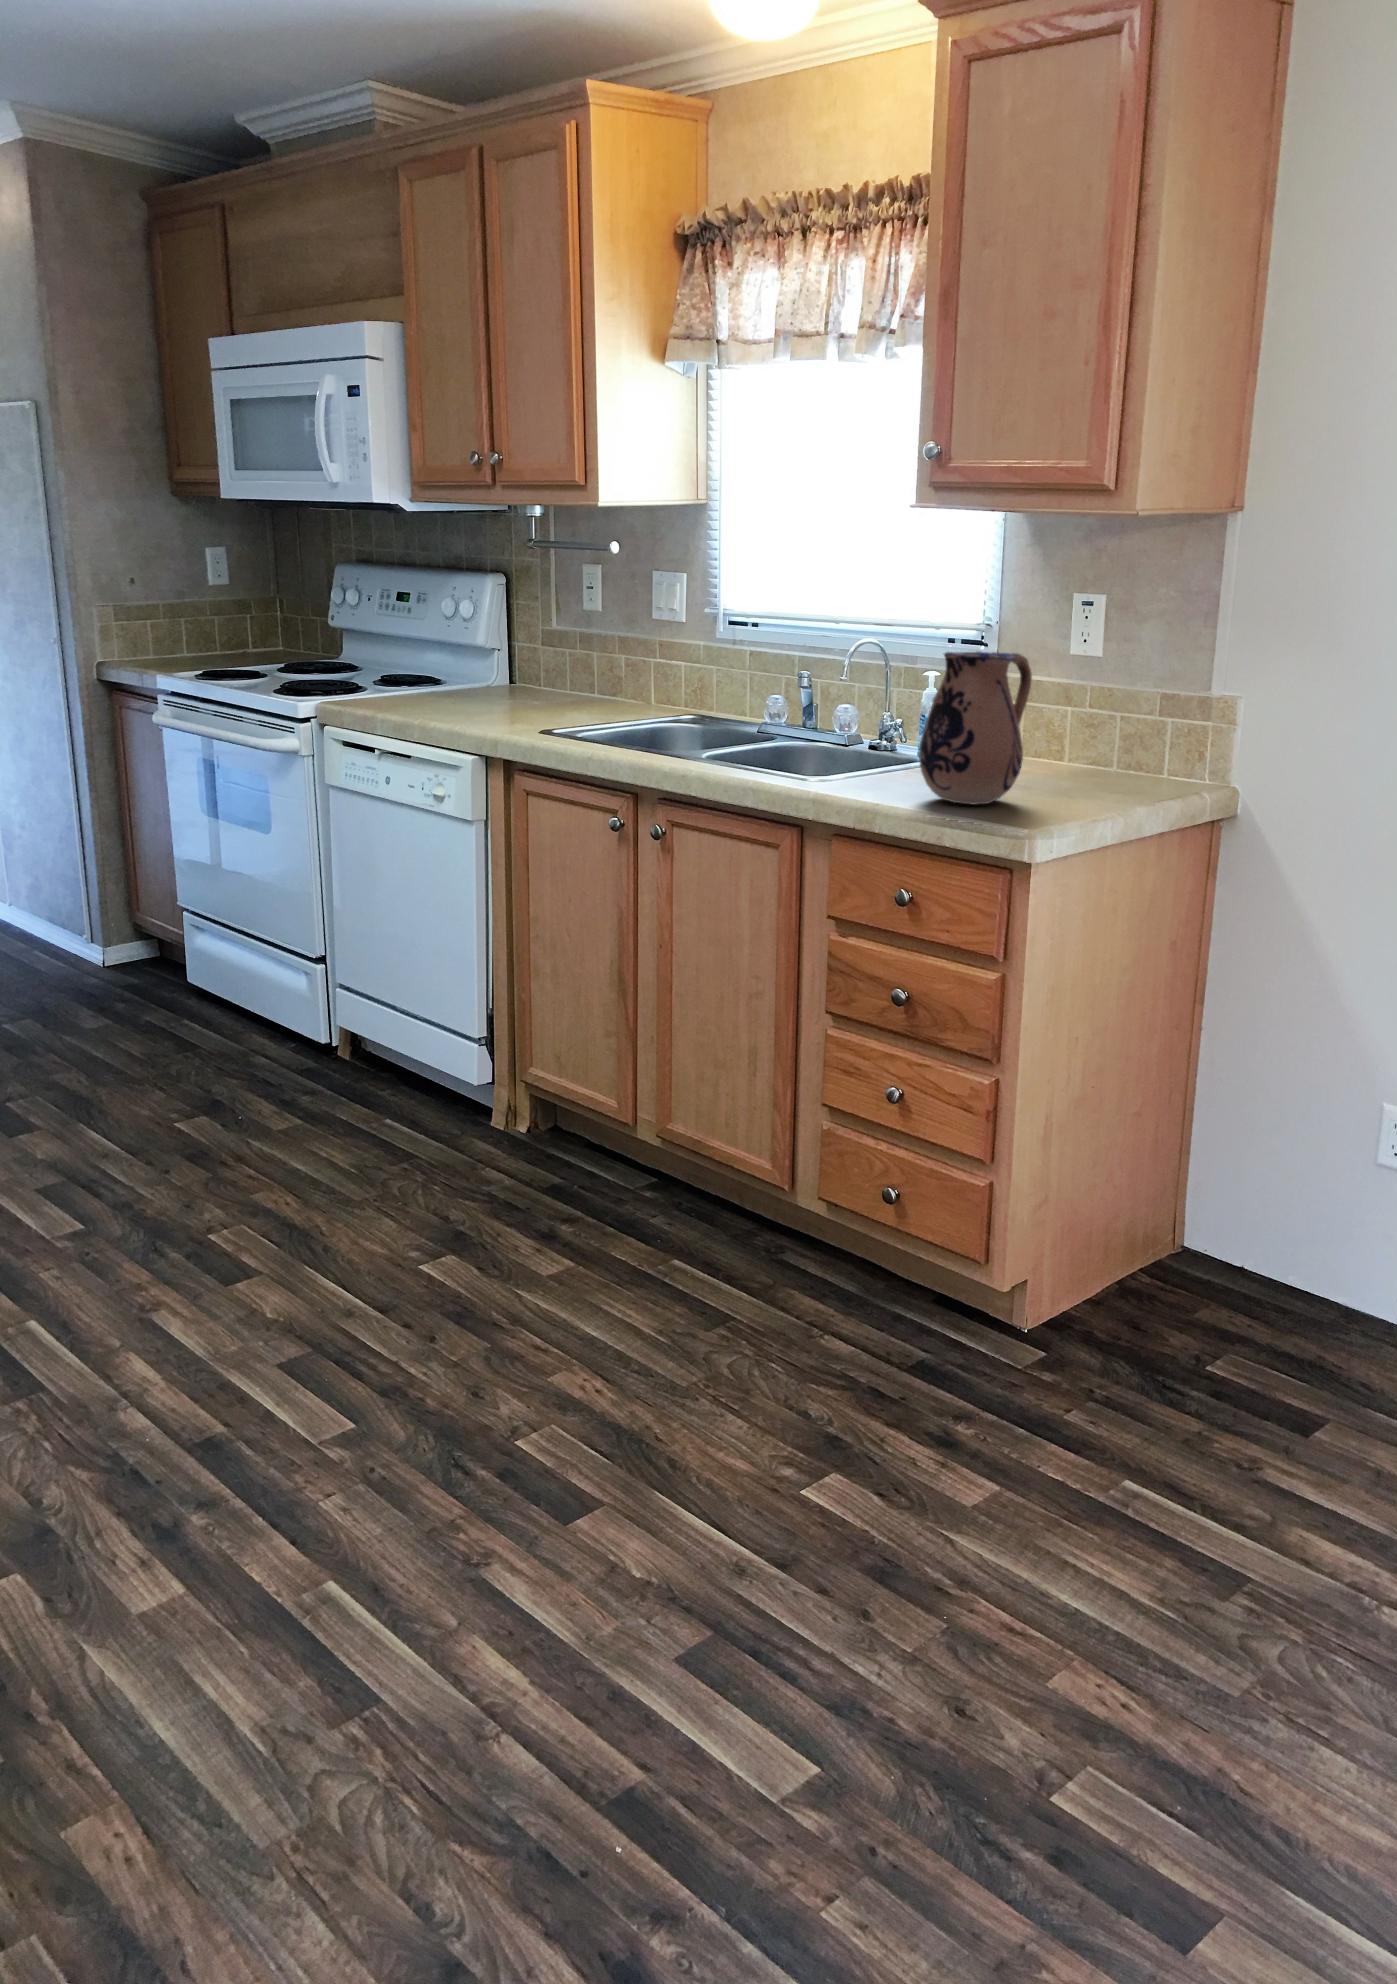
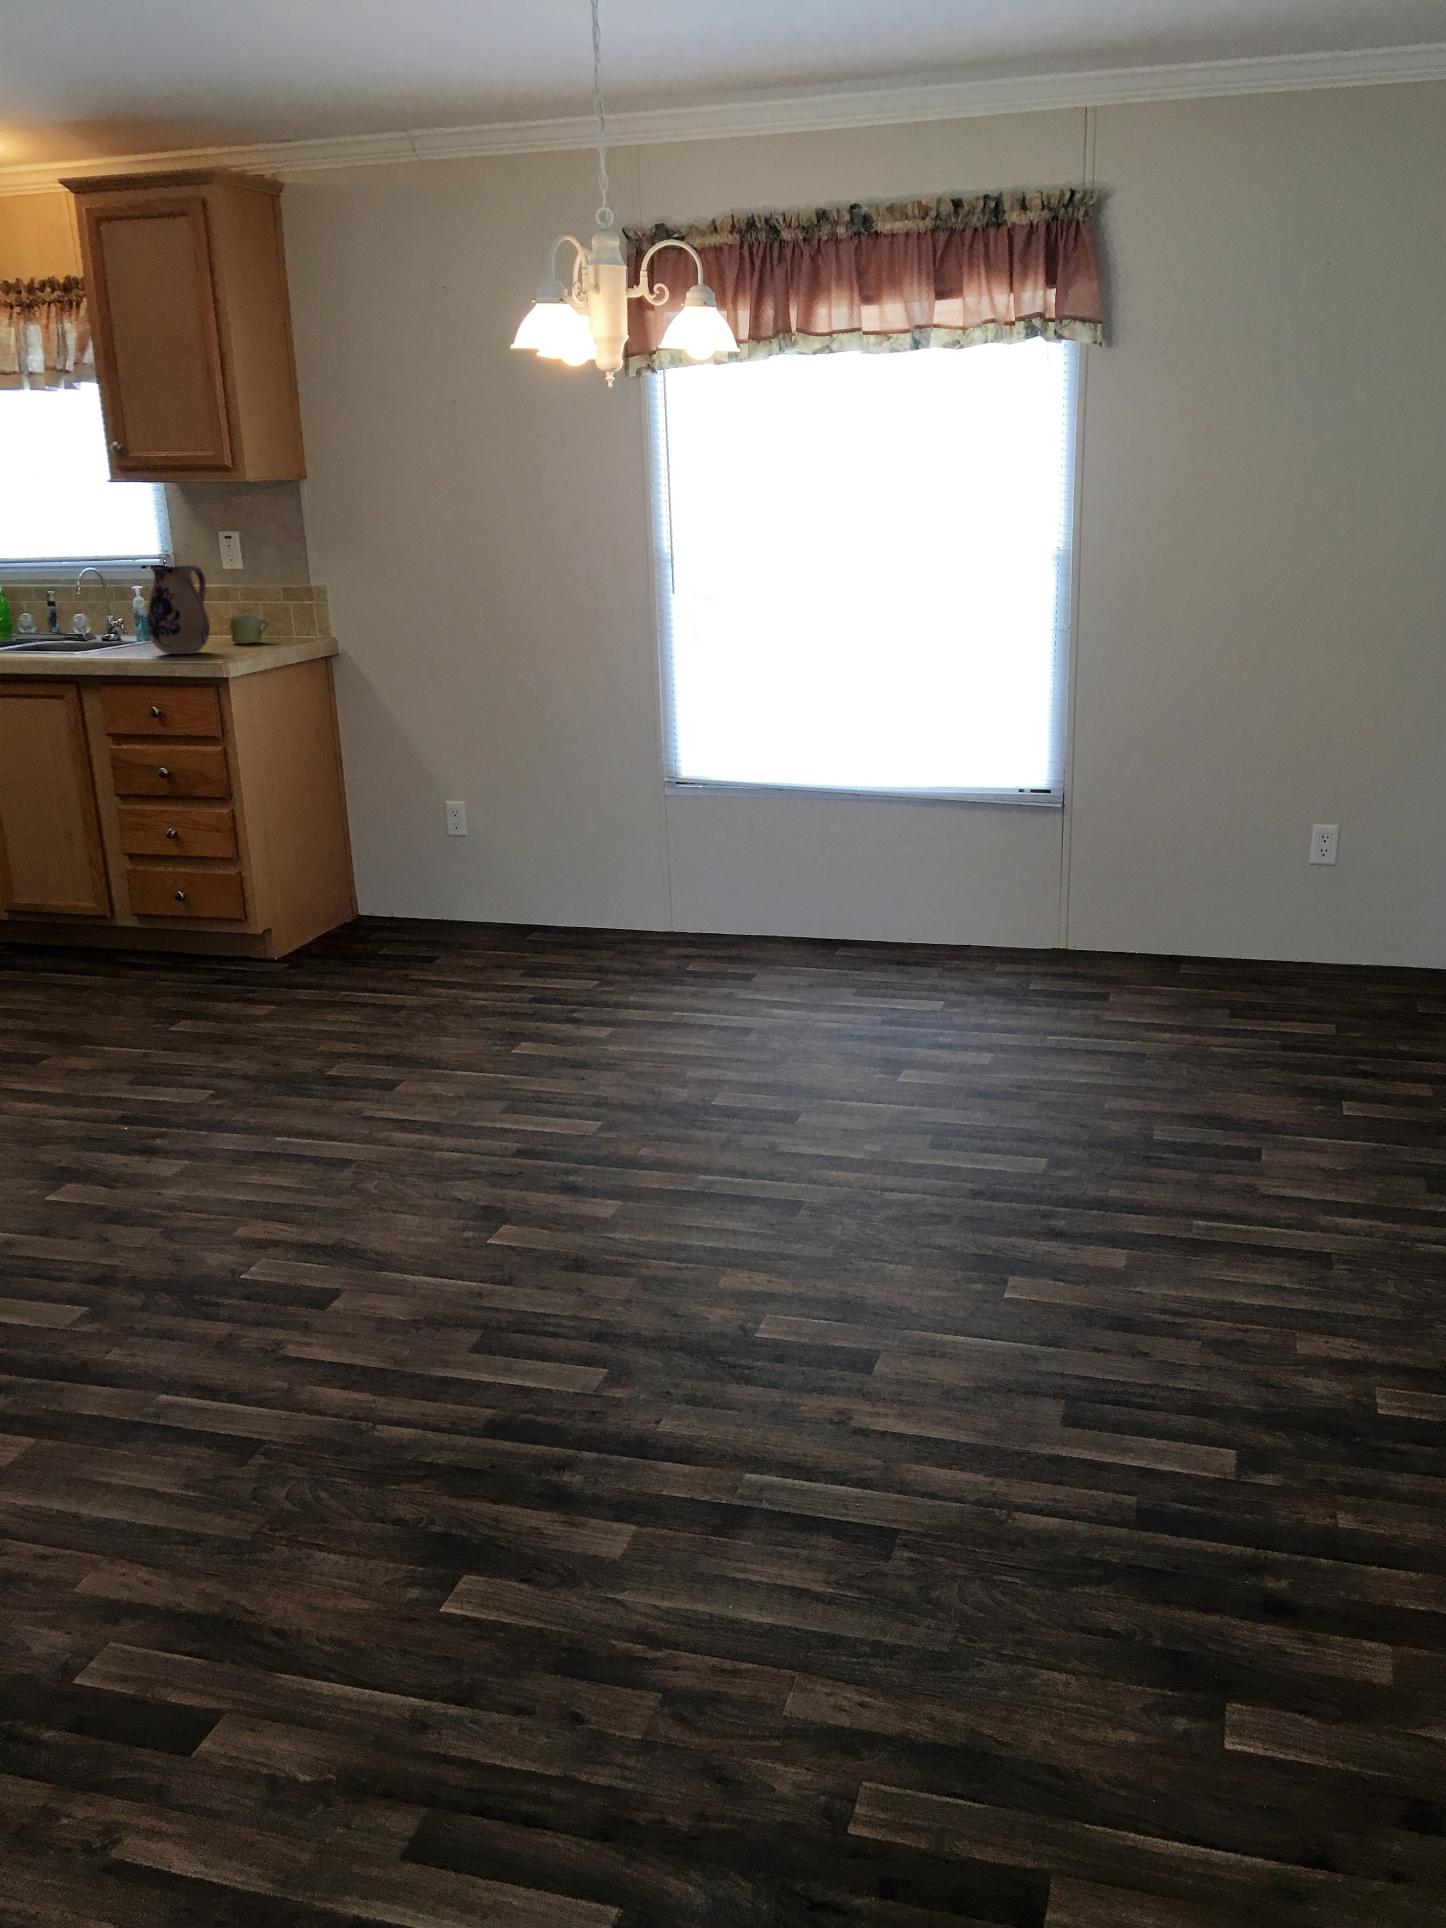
mug: none [1059,736,1129,786] -> present [230,616,270,644]

